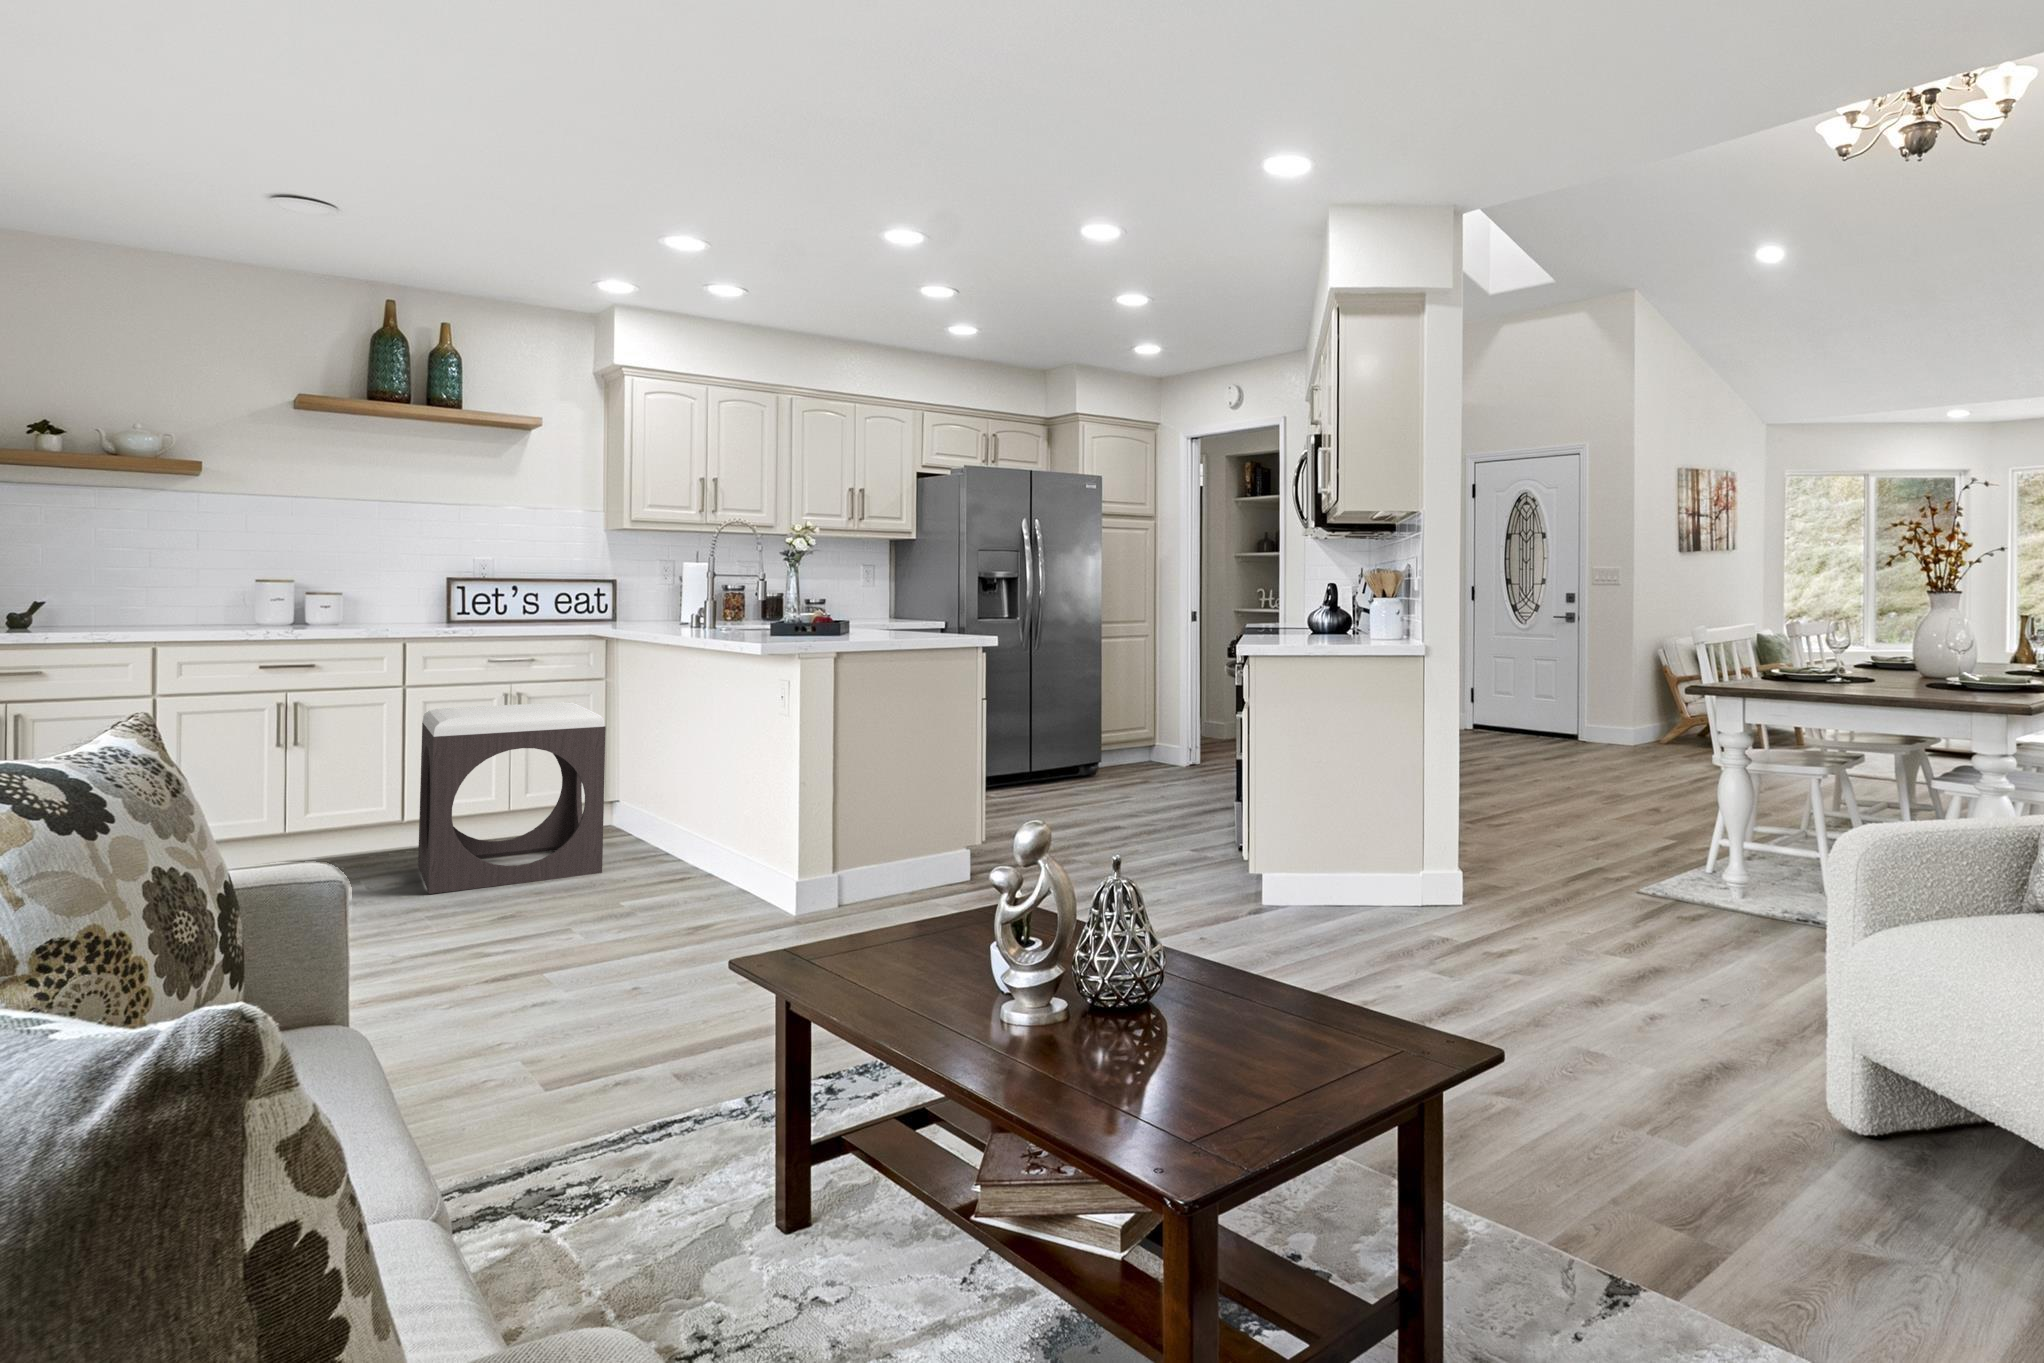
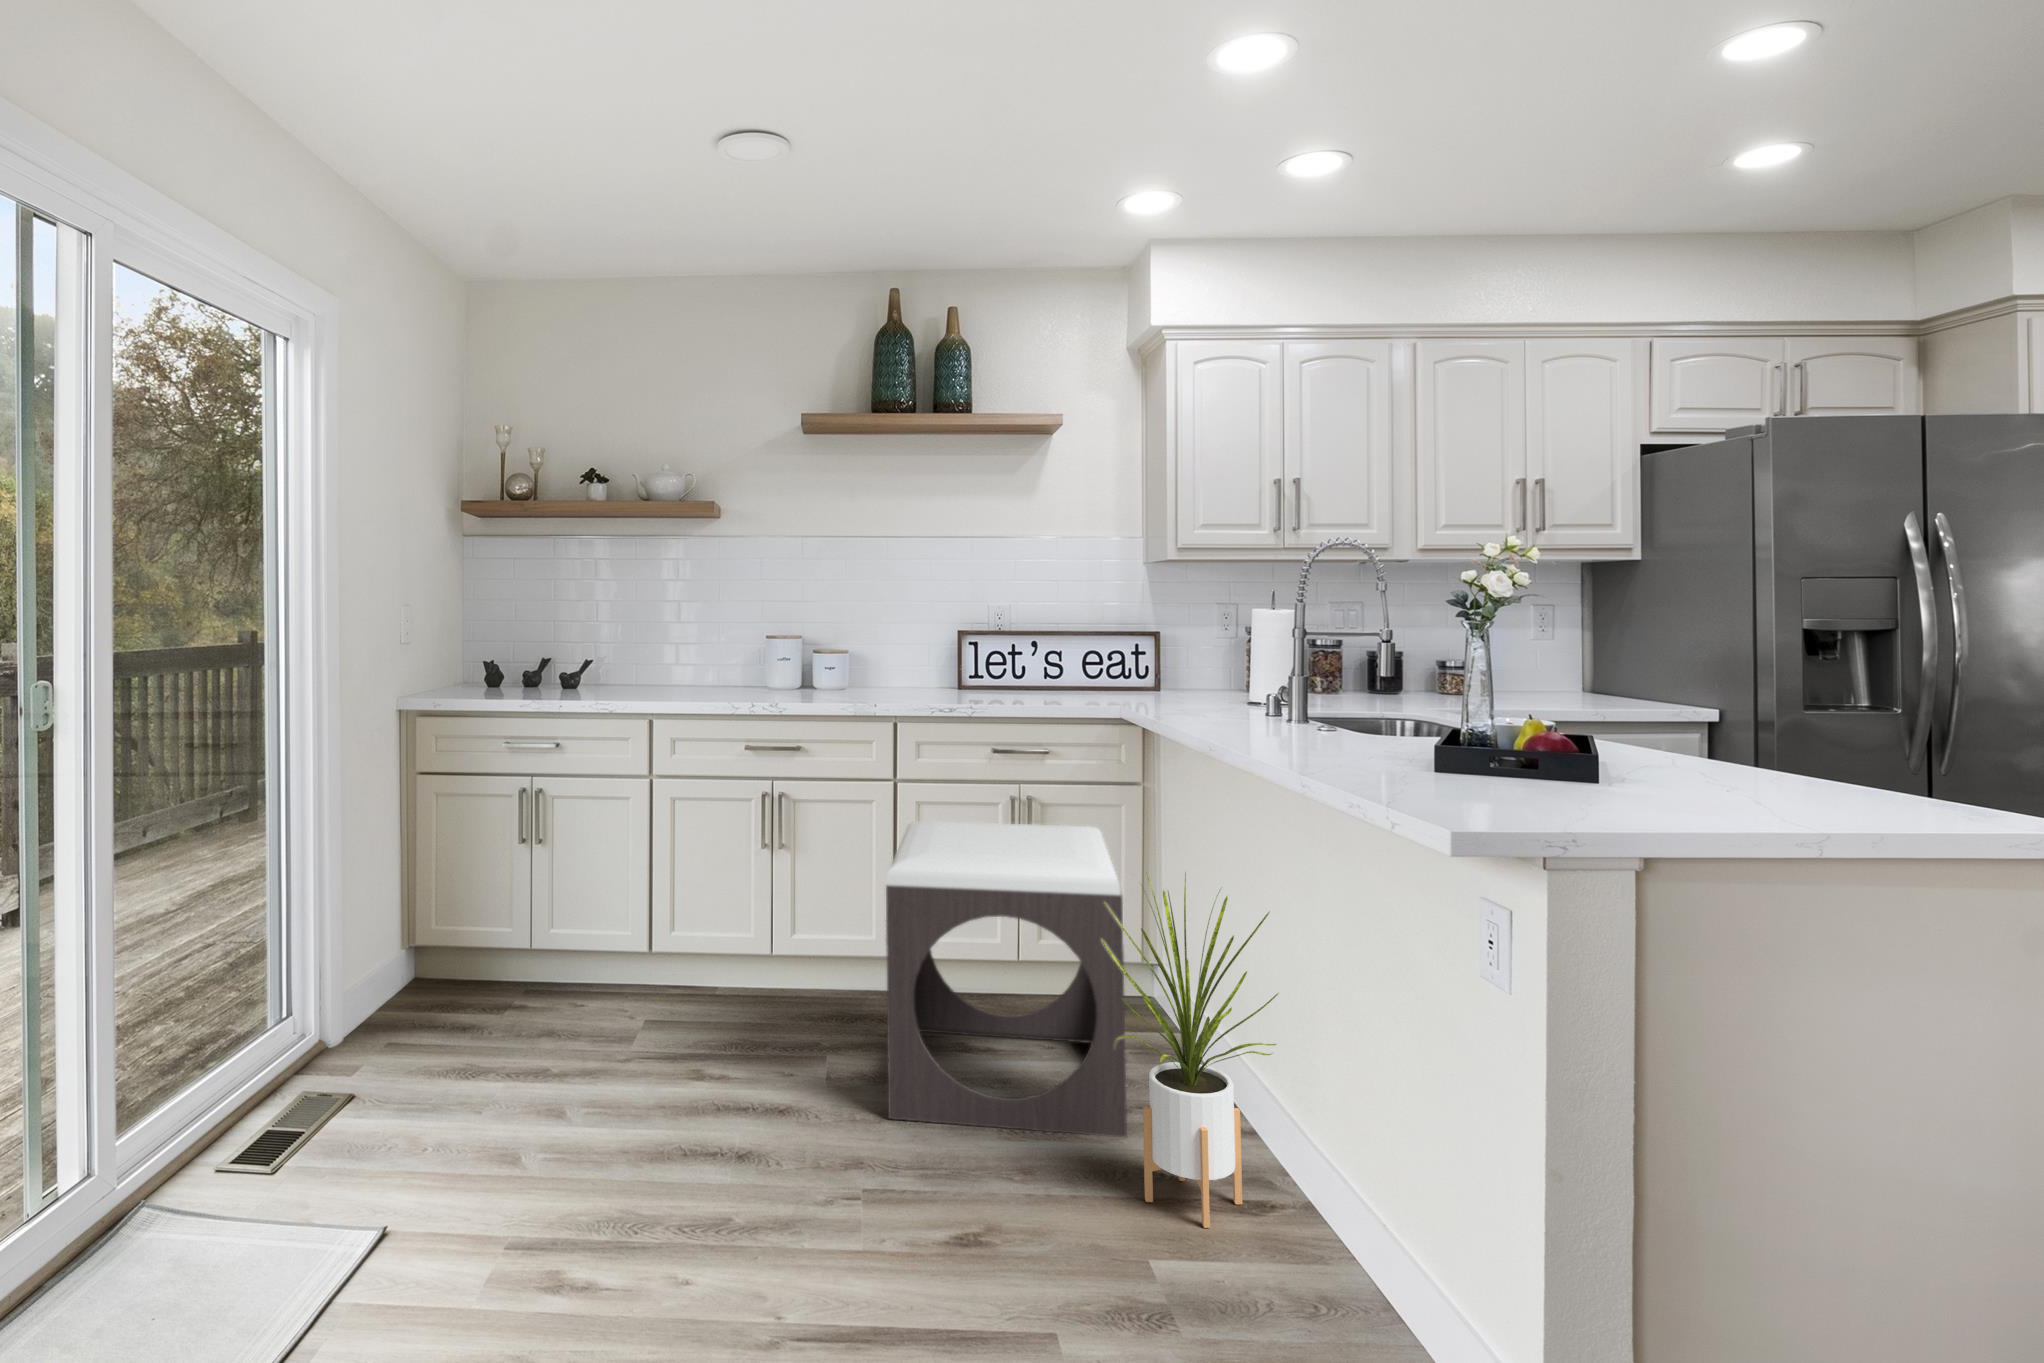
house plant: none [595,700,702,887] -> present [1101,872,1279,1228]

